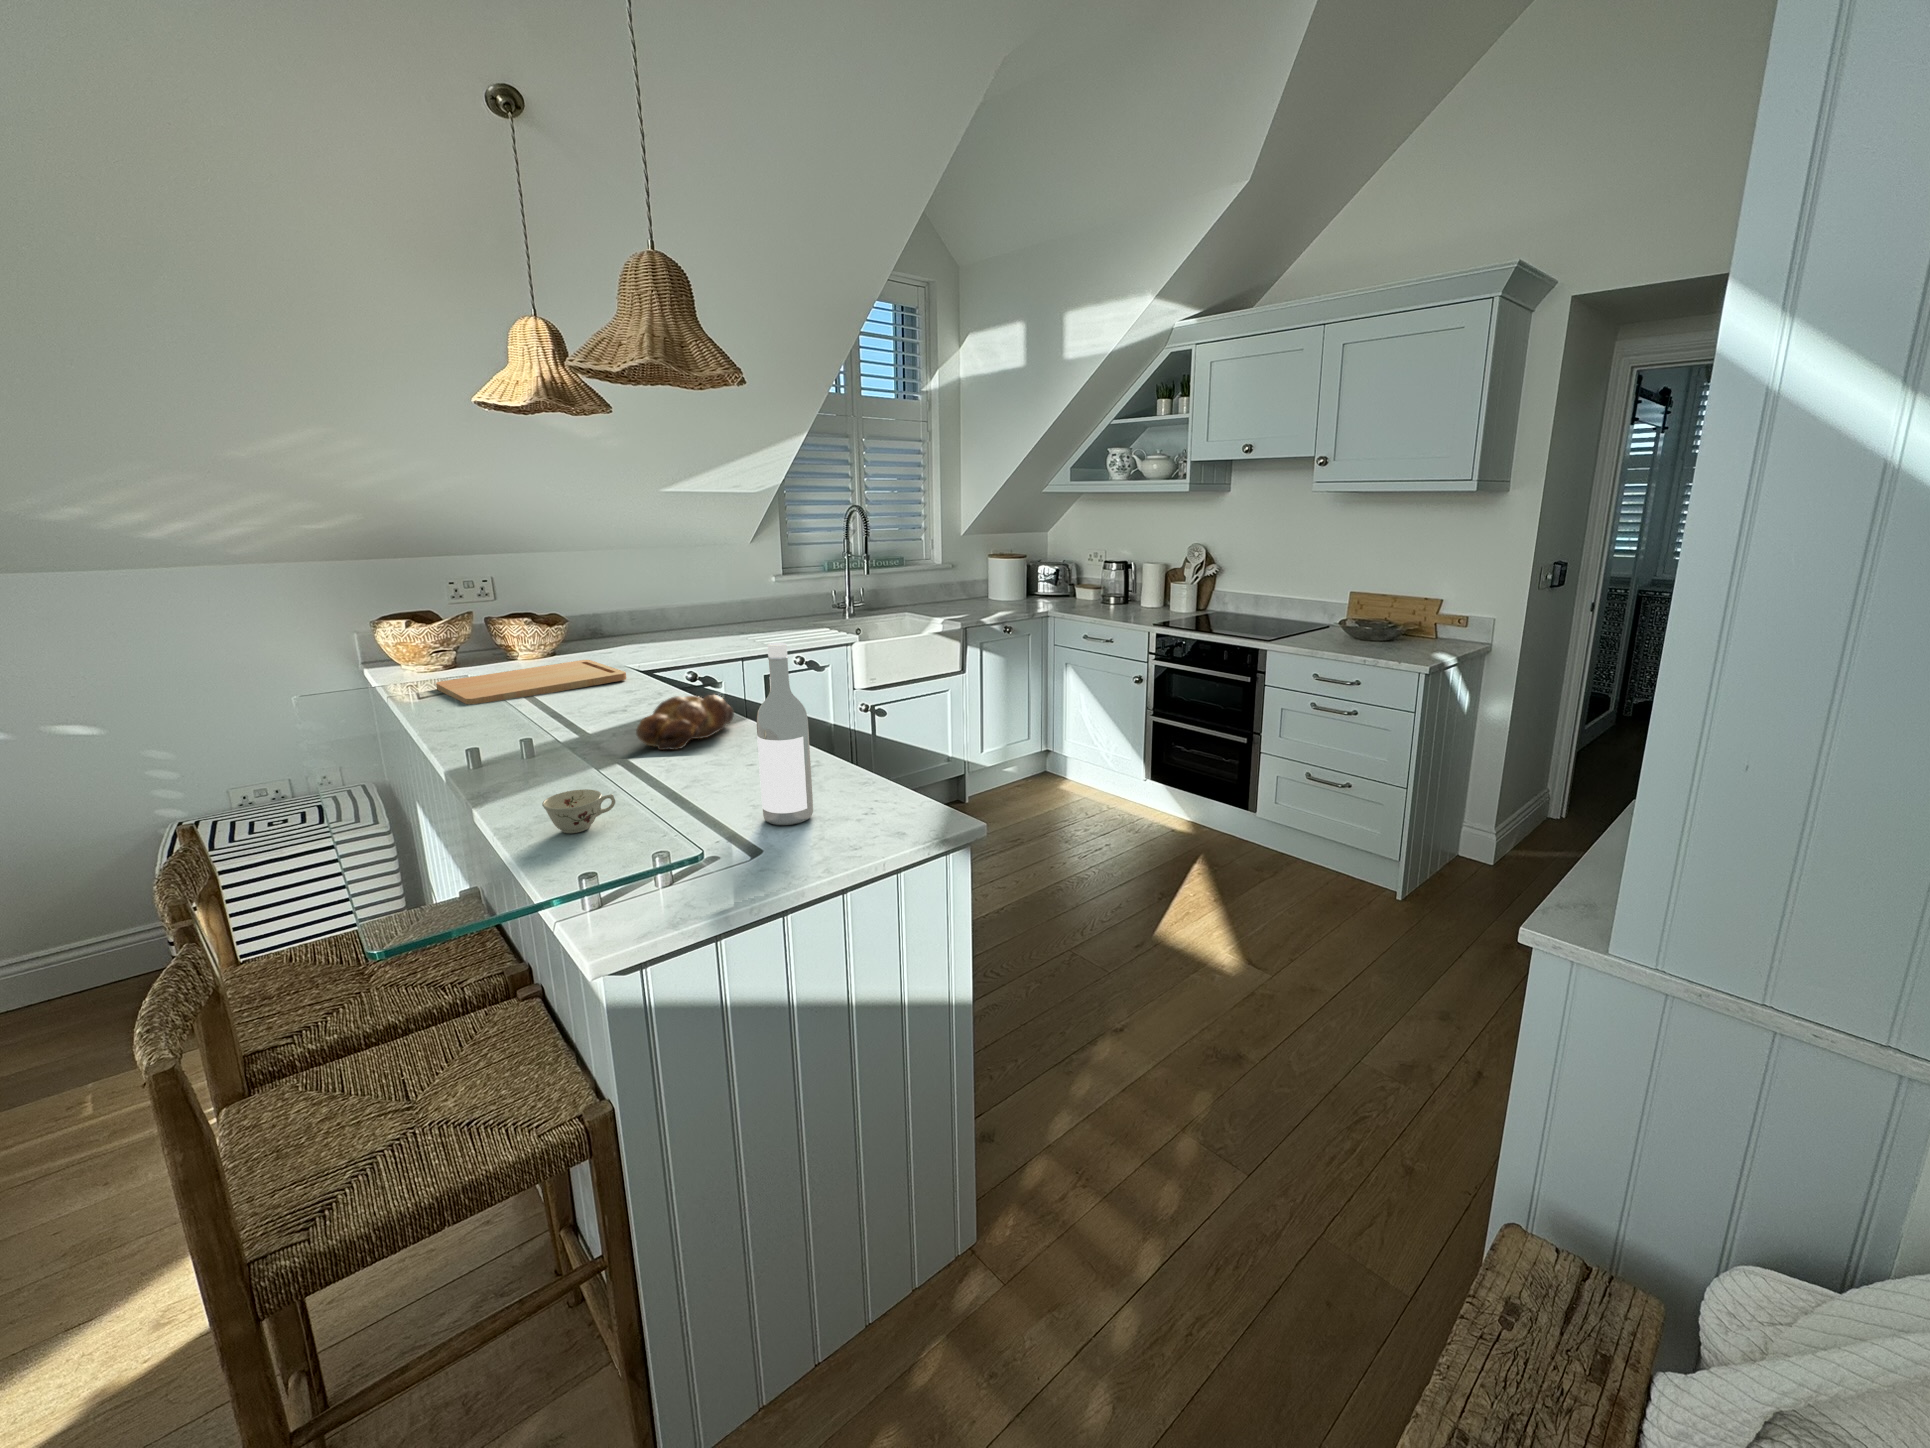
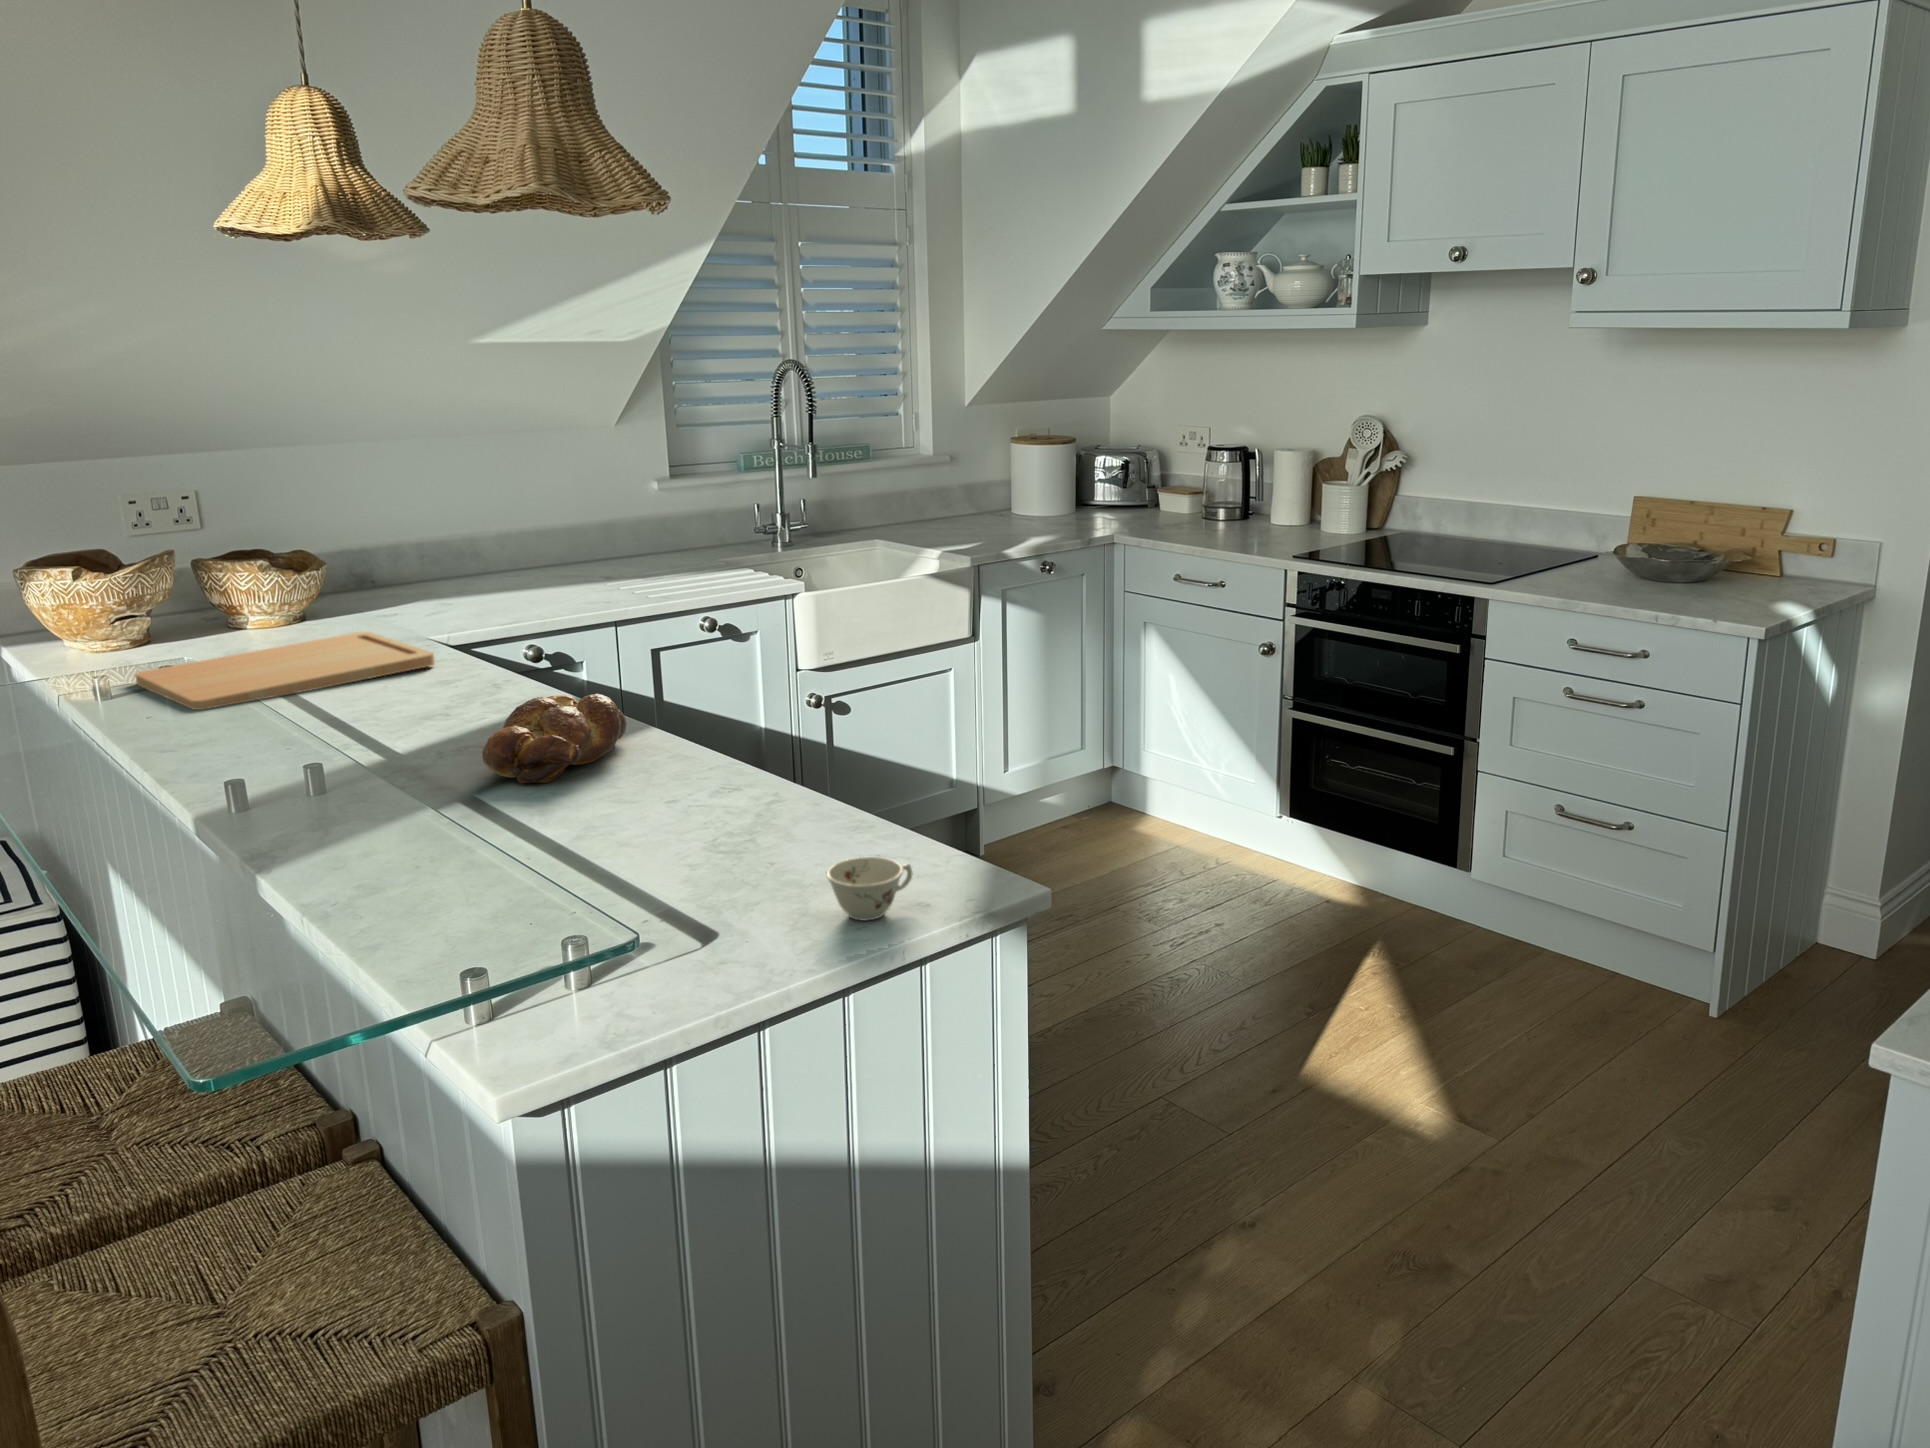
wine bottle: present [757,643,813,825] -> none [696,624,779,900]
teacup: present [542,789,615,833] -> present [827,857,913,921]

